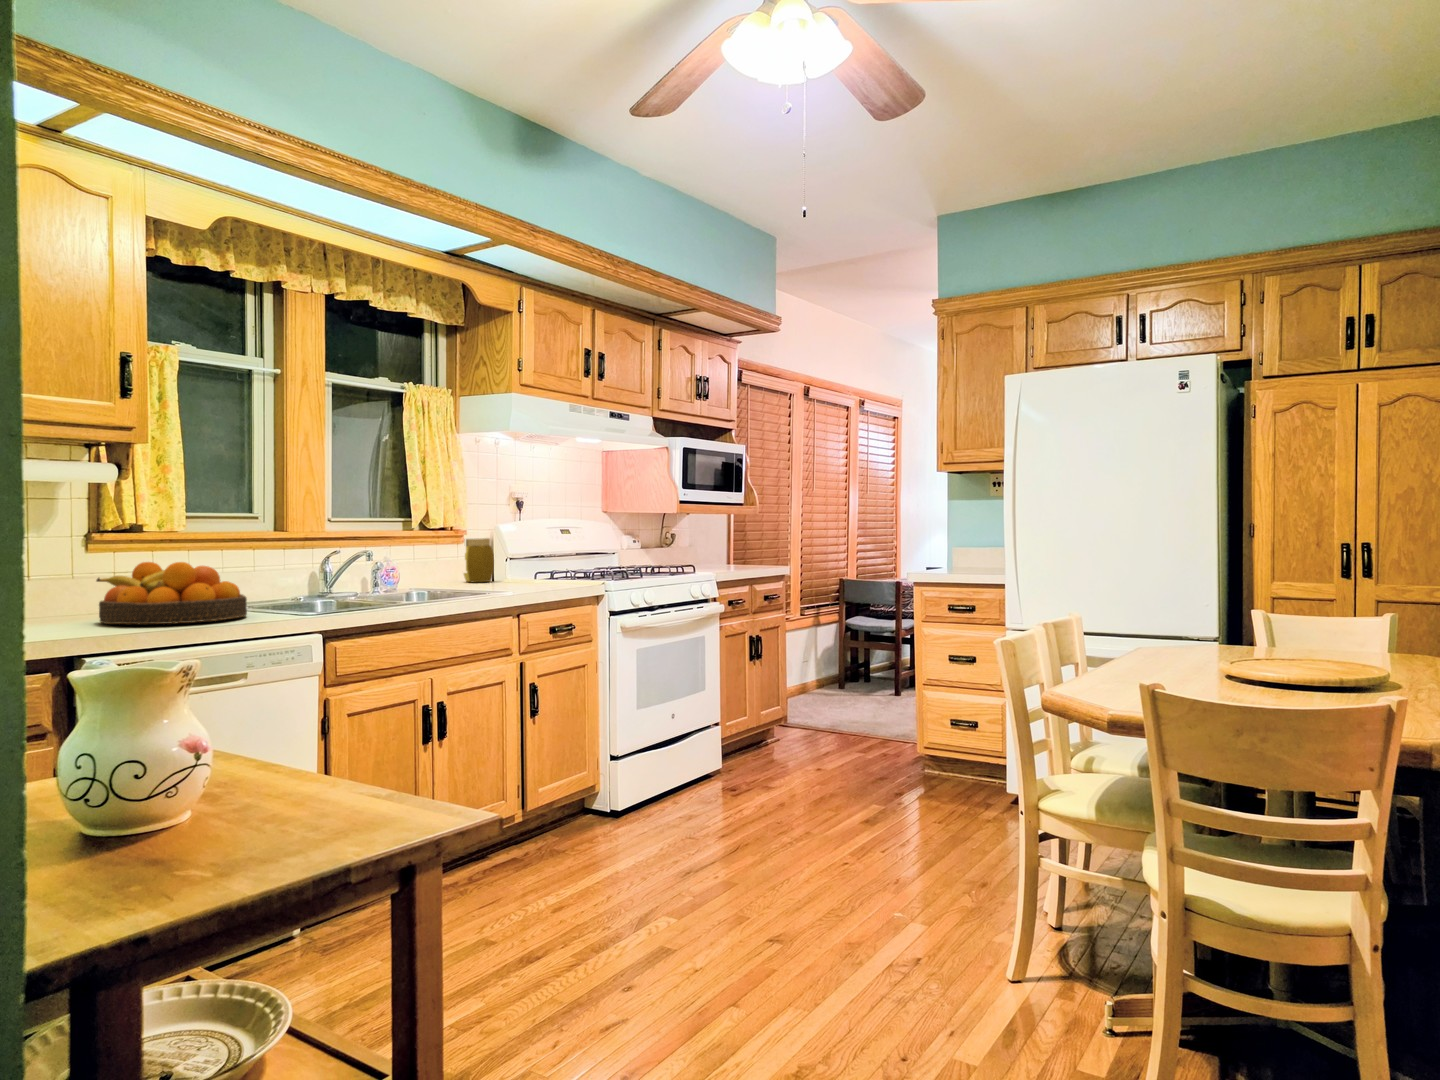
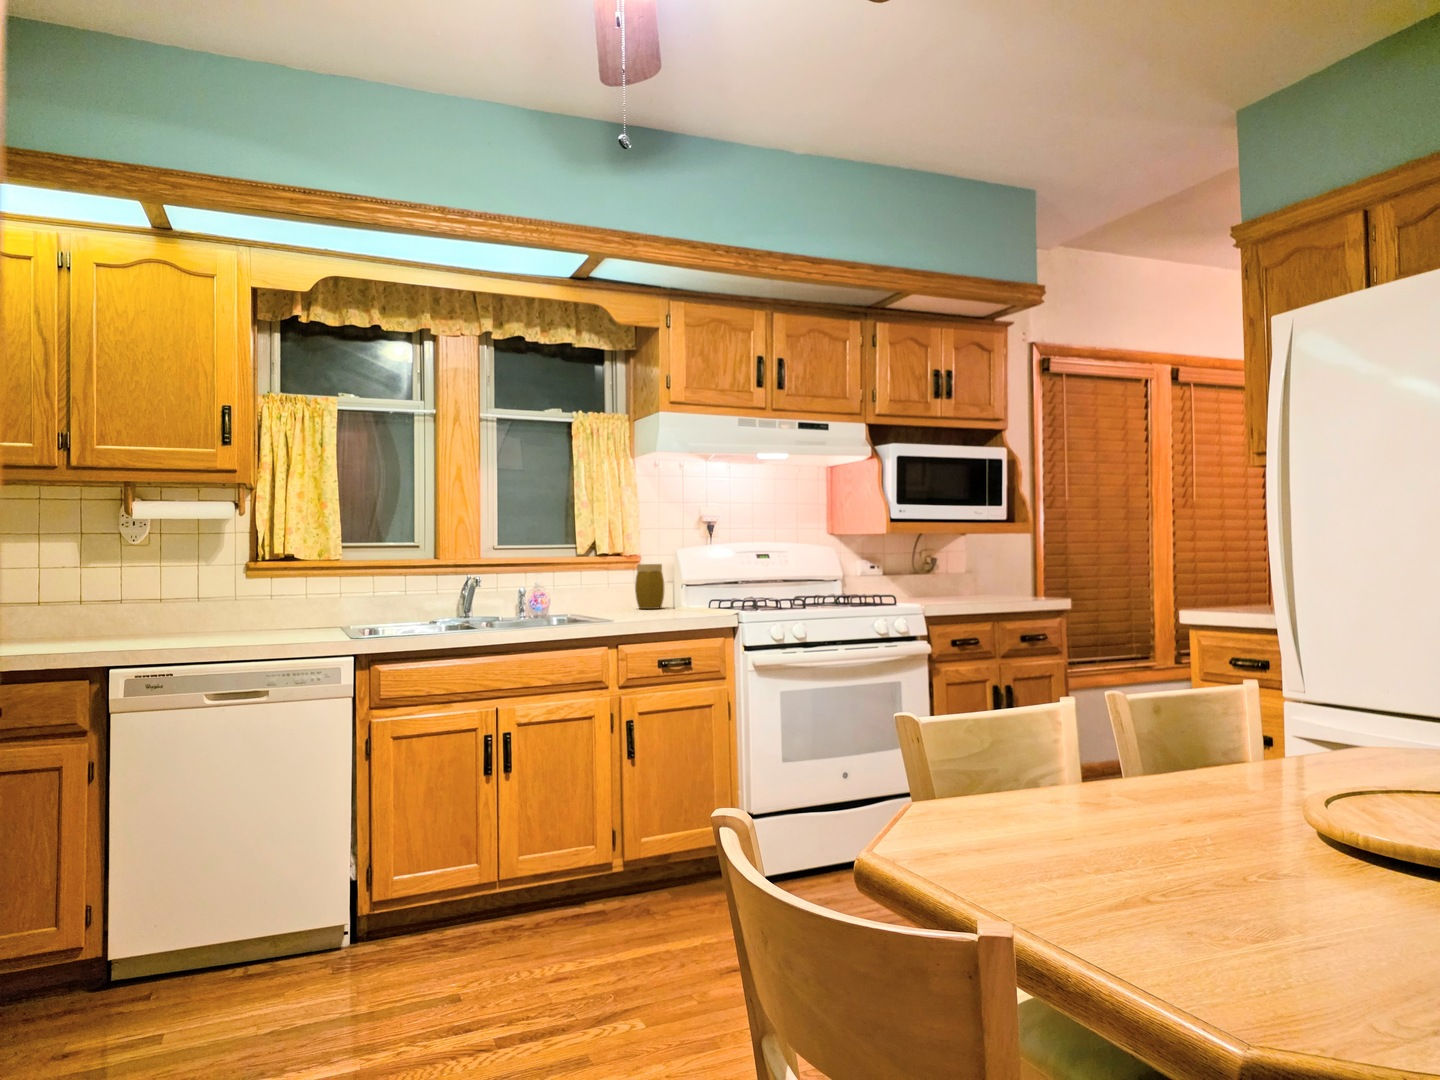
fruit bowl: present [96,562,247,624] -> none [175,588,304,644]

